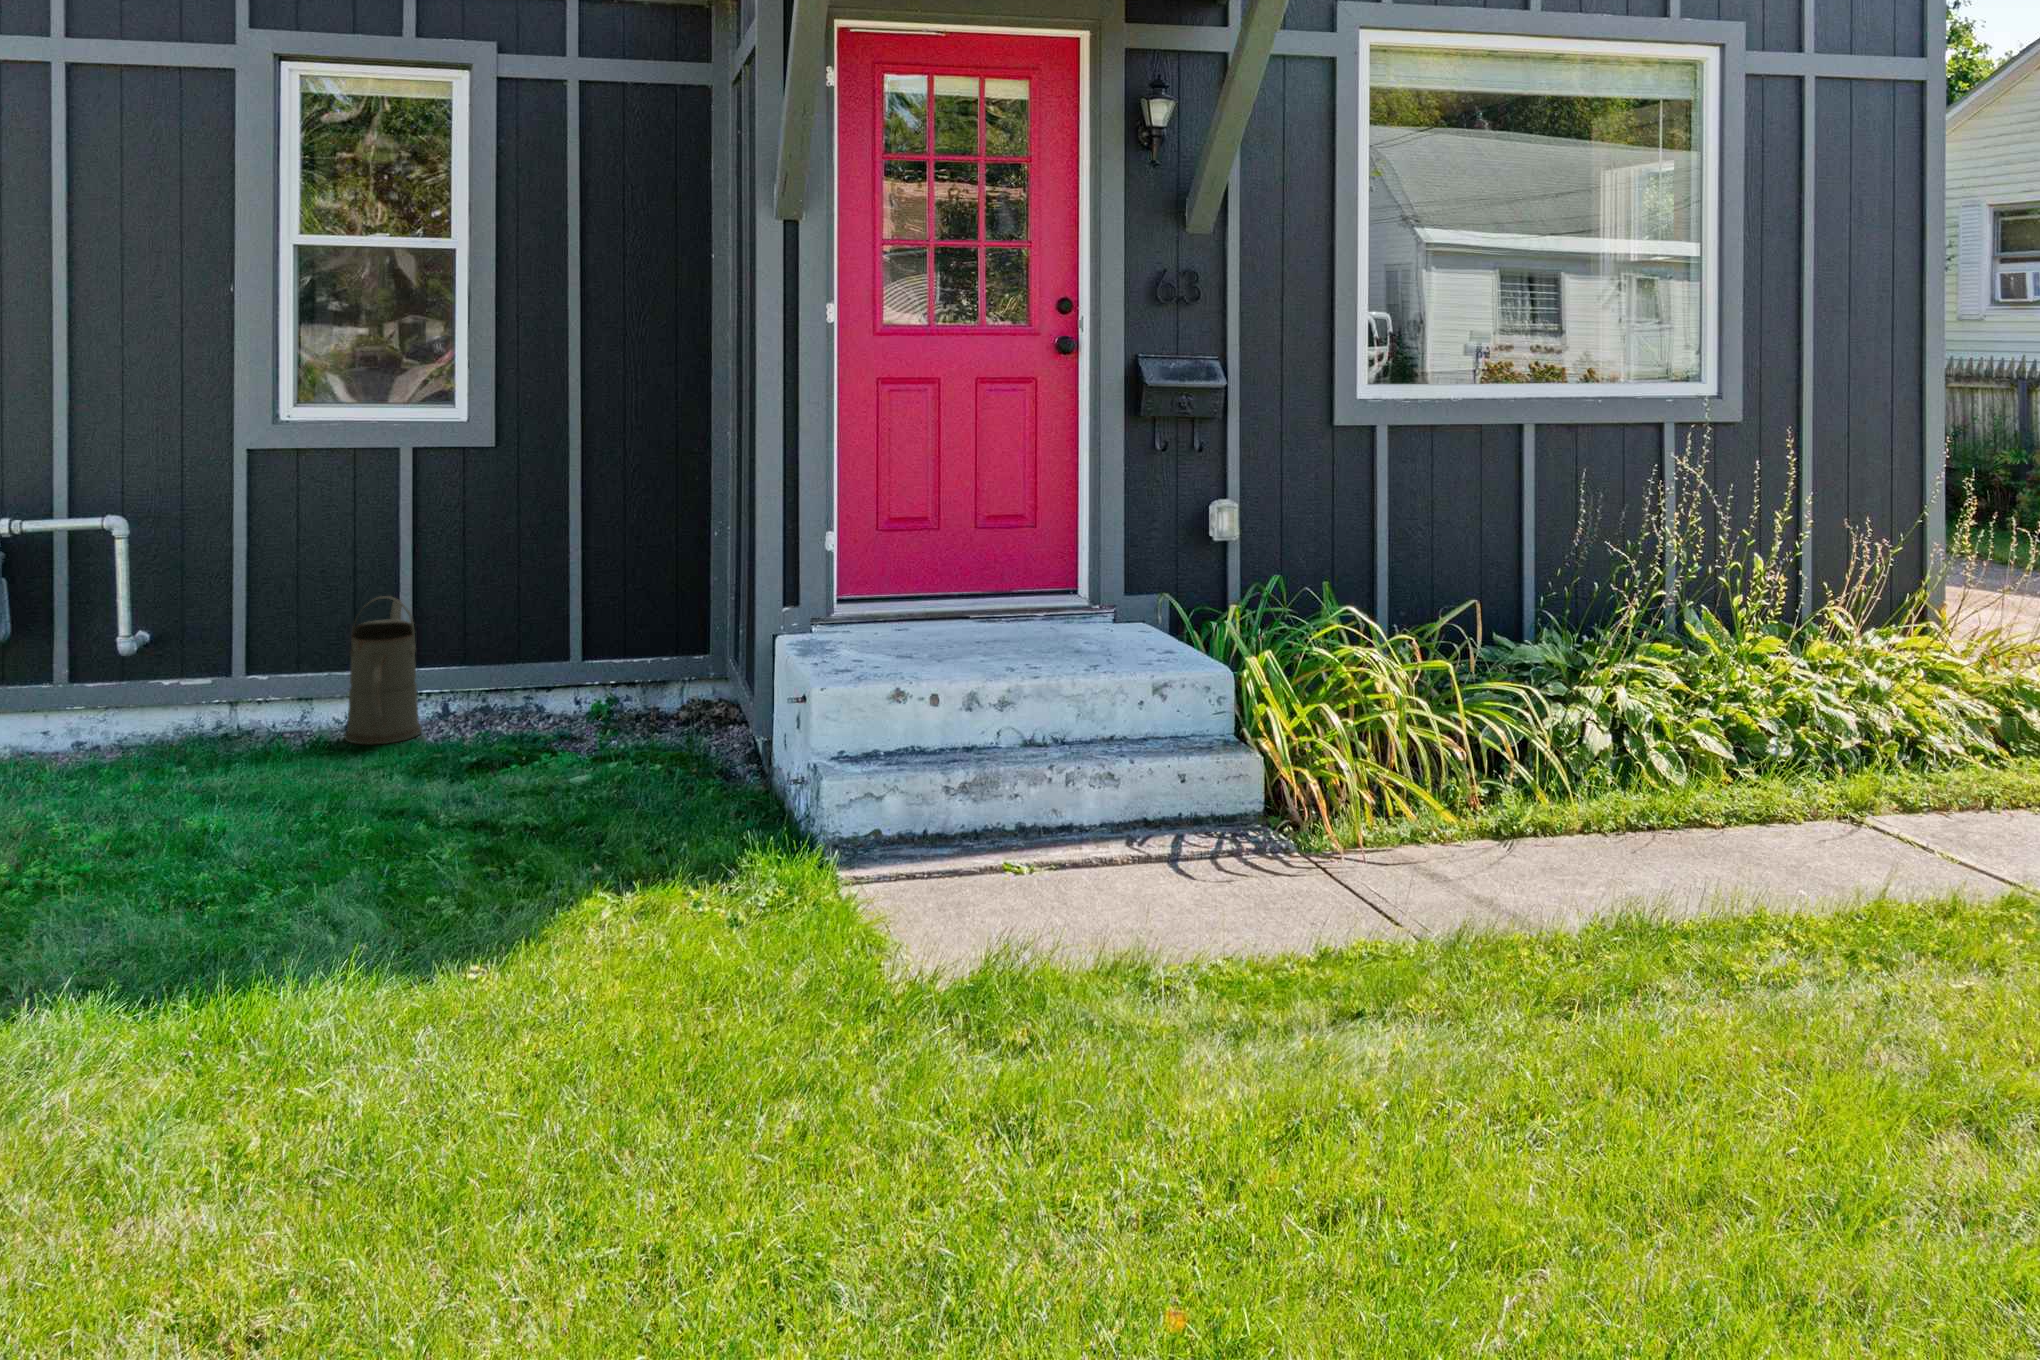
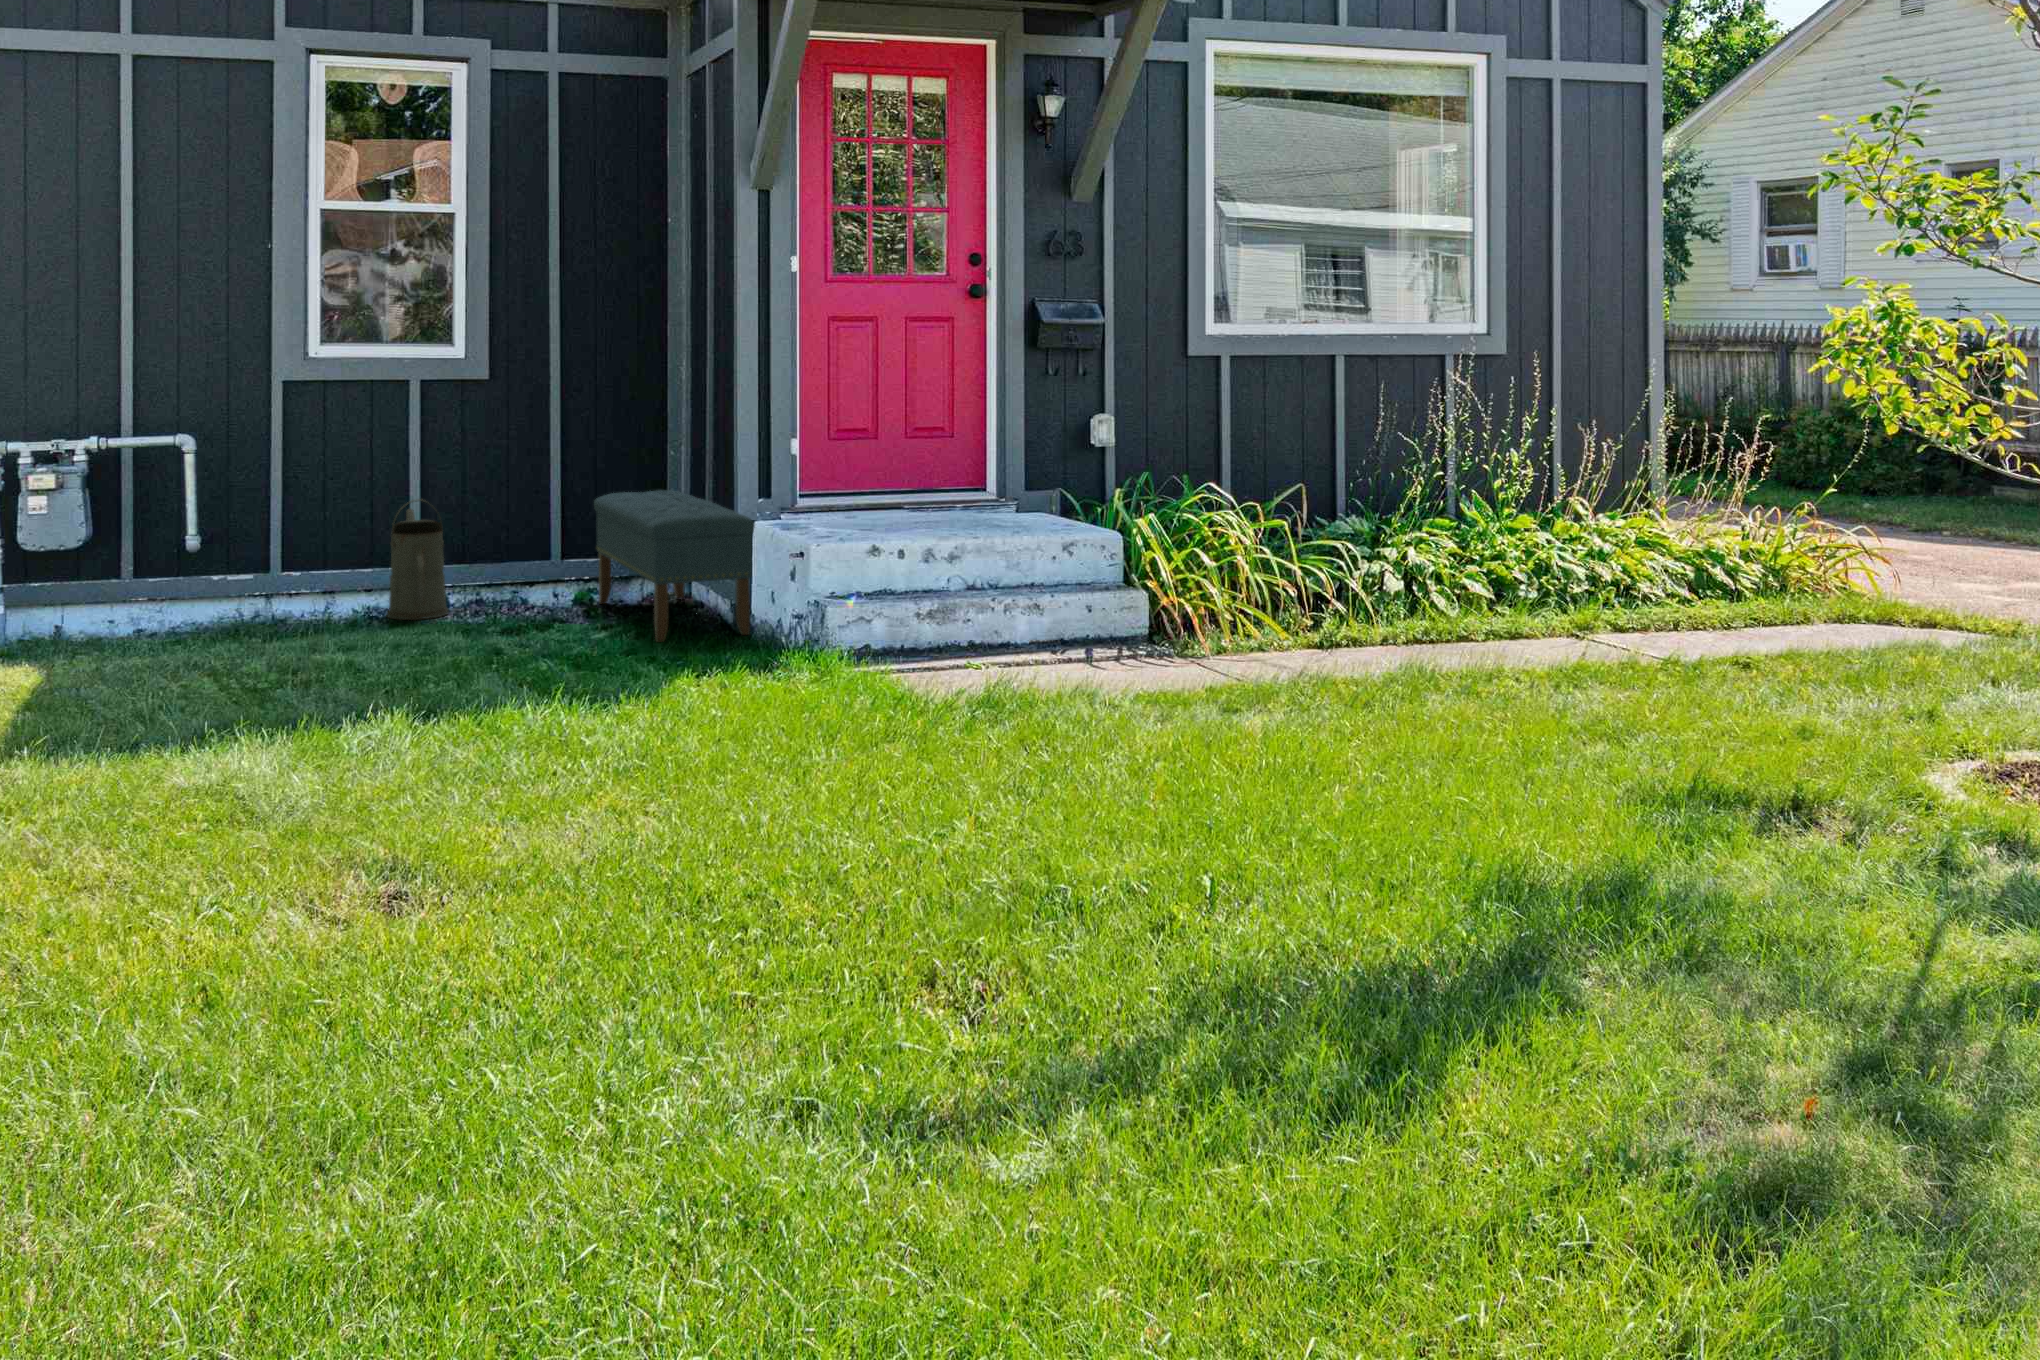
bench: none [603,585,757,802] -> present [594,490,755,642]

